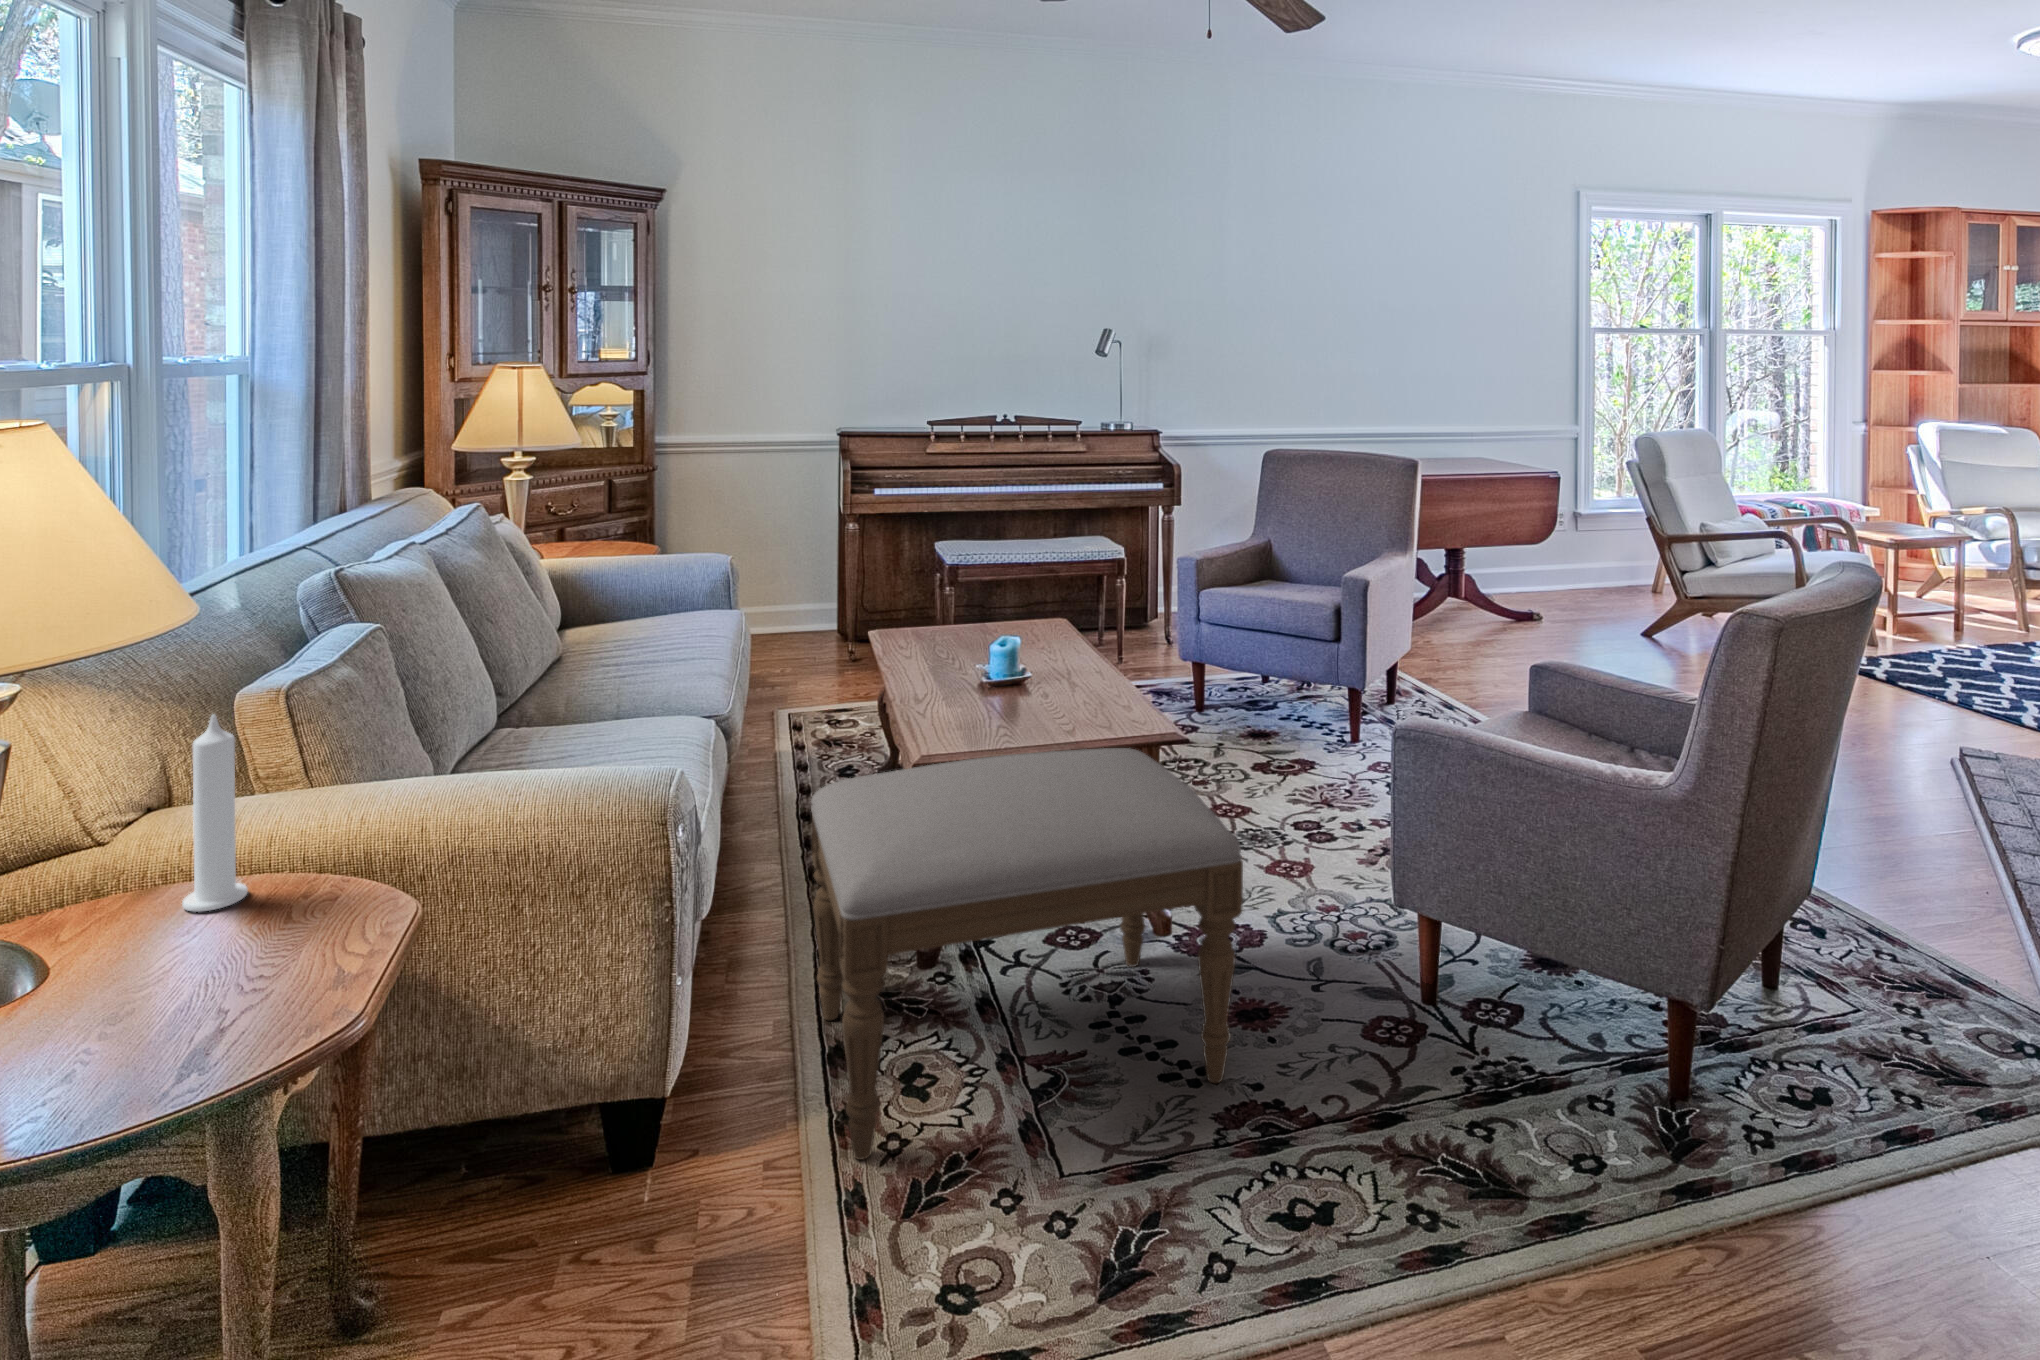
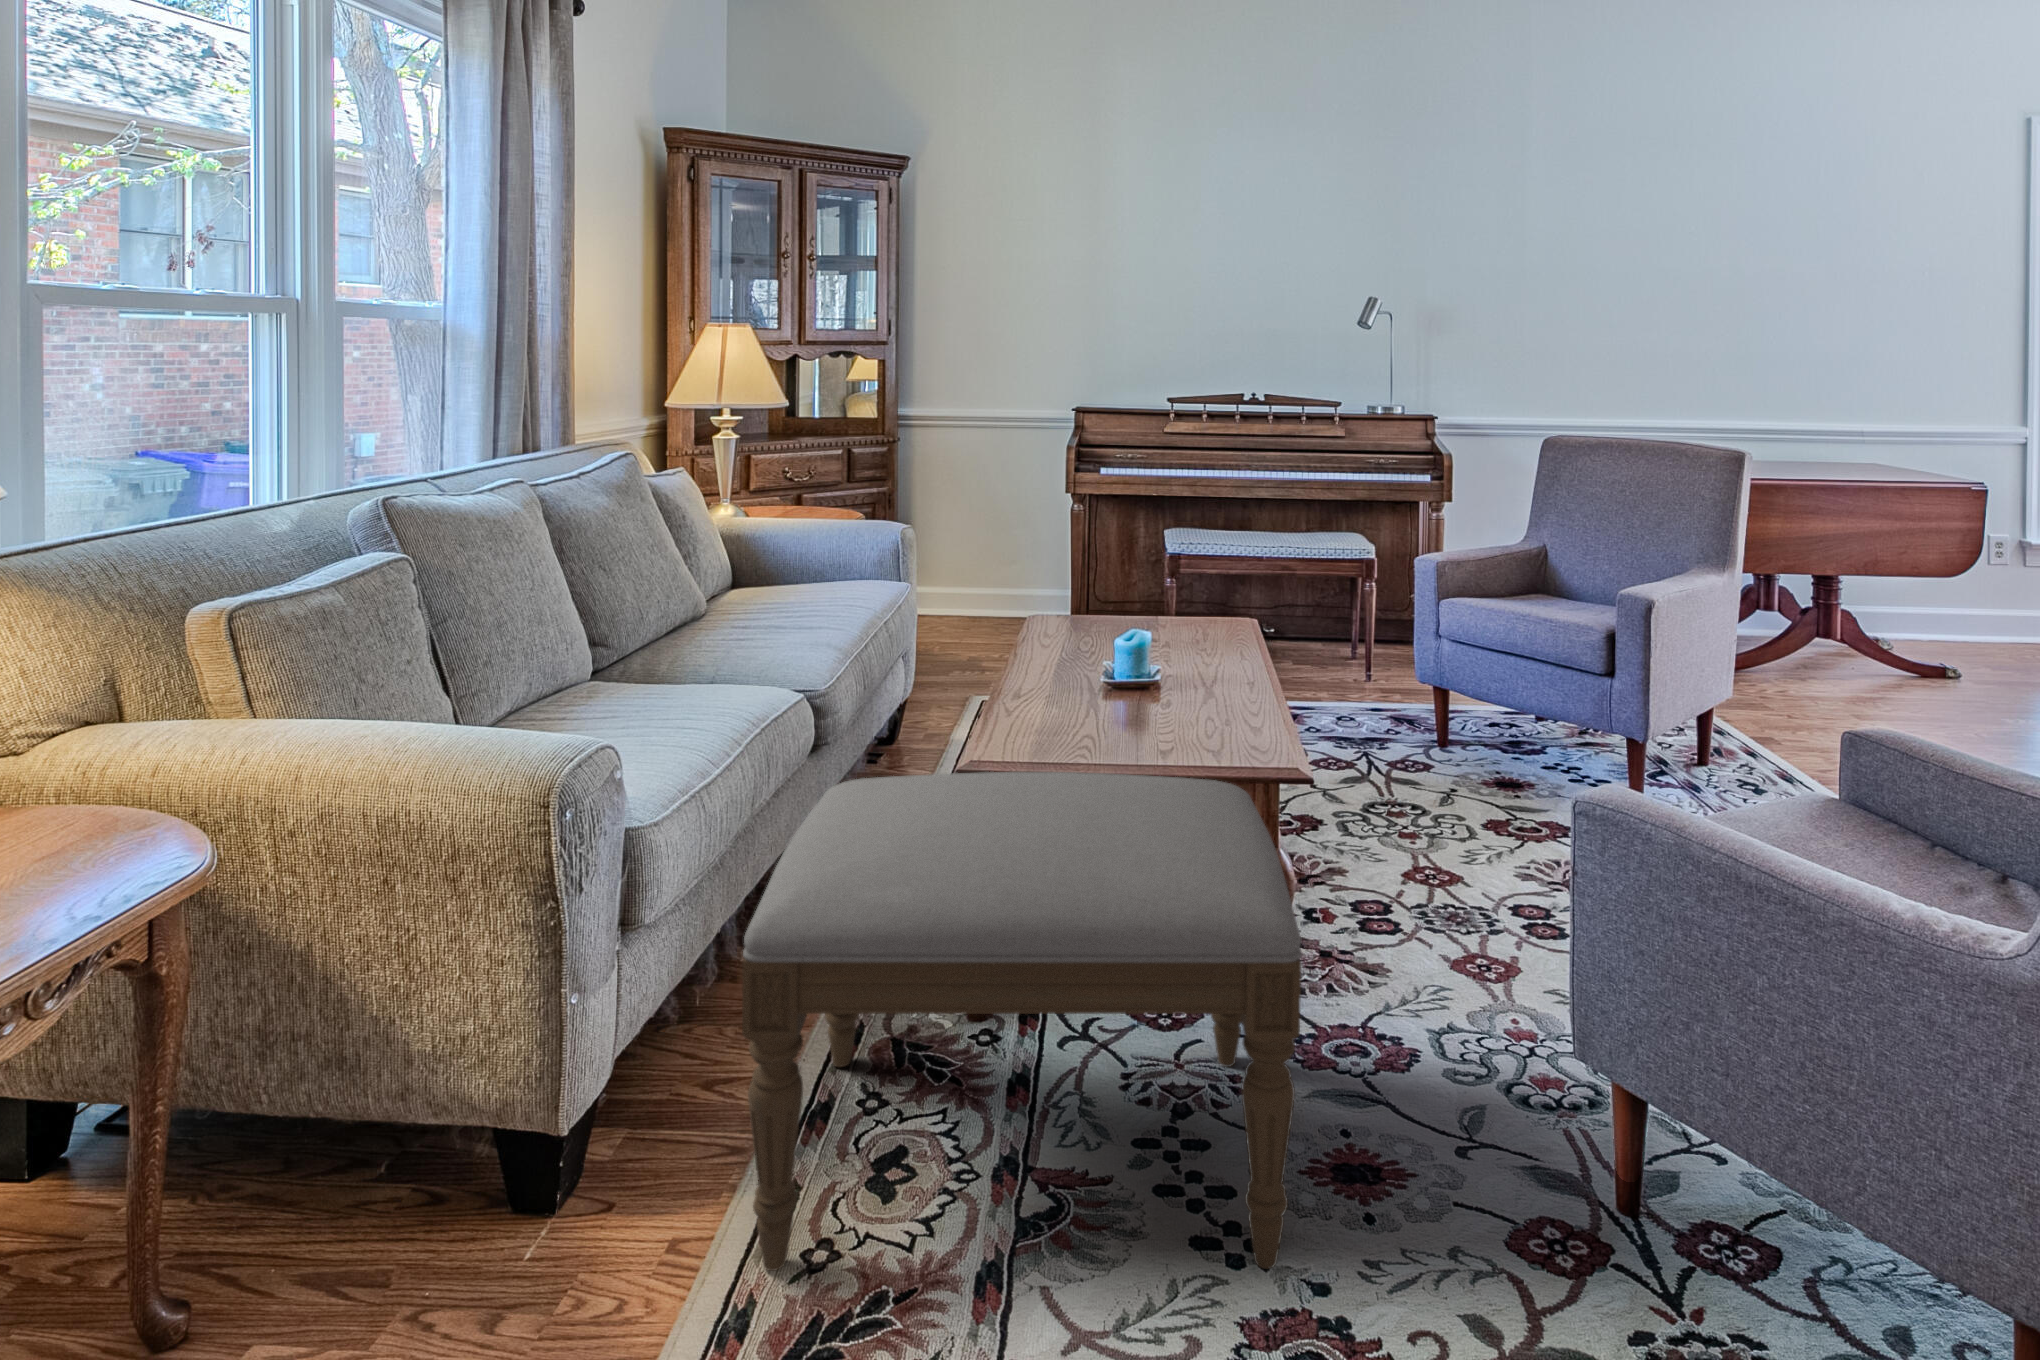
candle: present [182,714,248,912] -> none [21,626,98,843]

